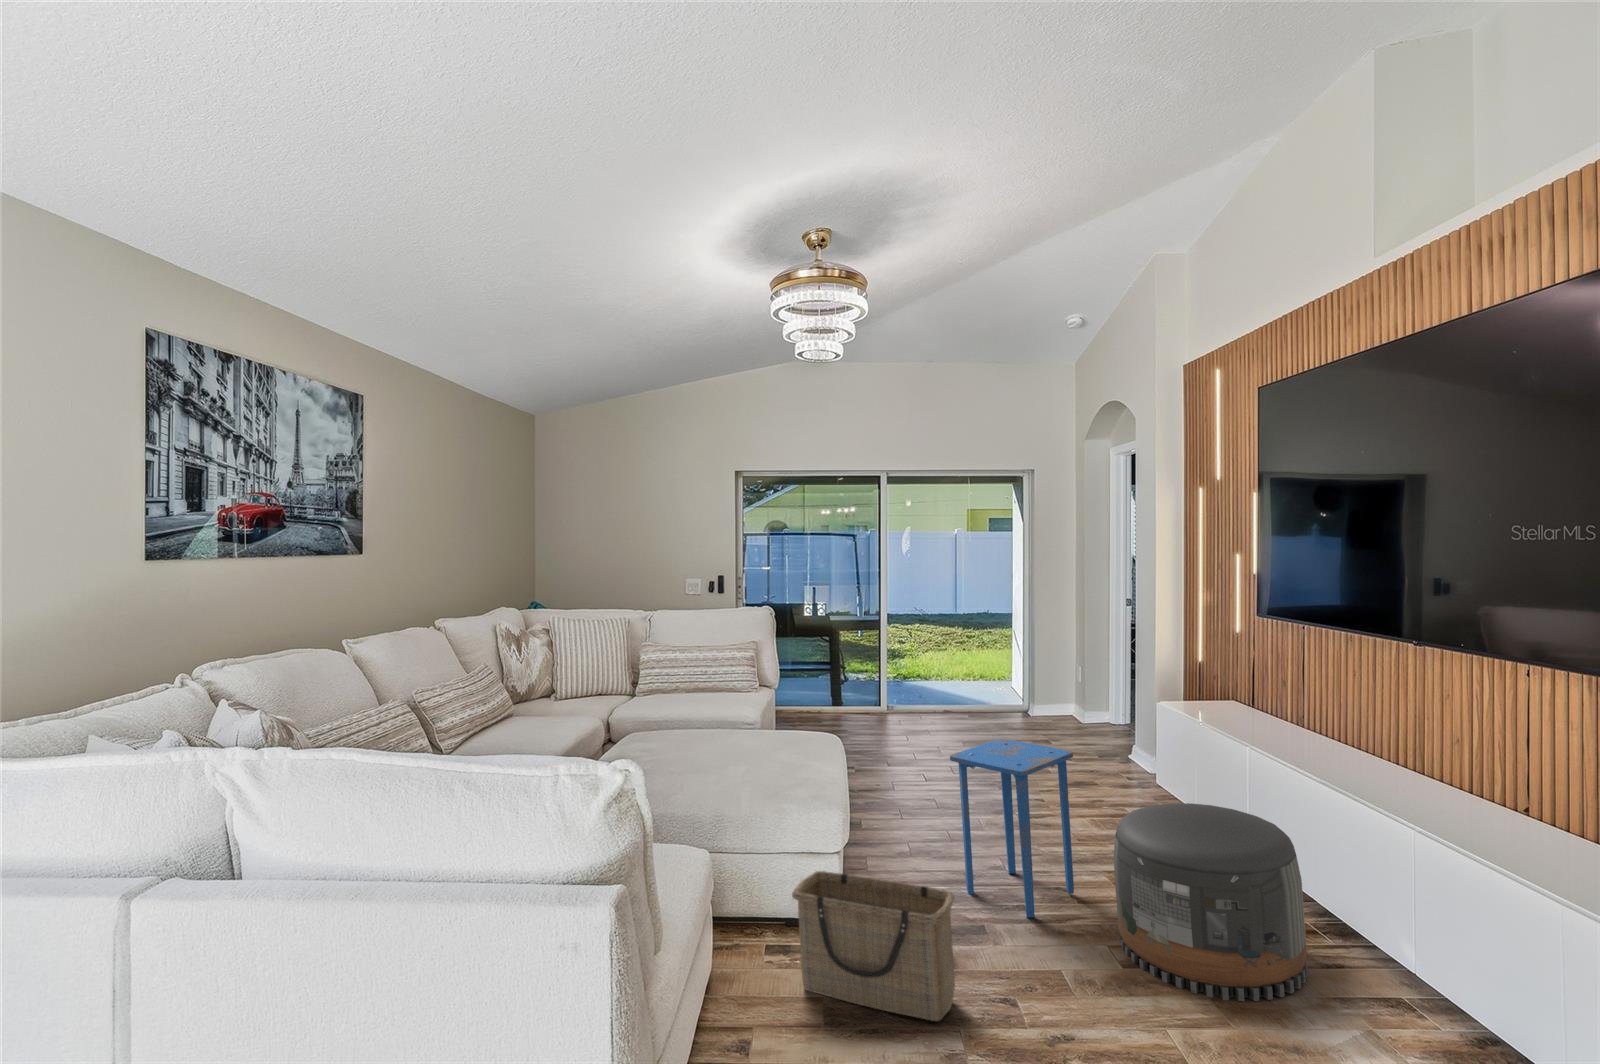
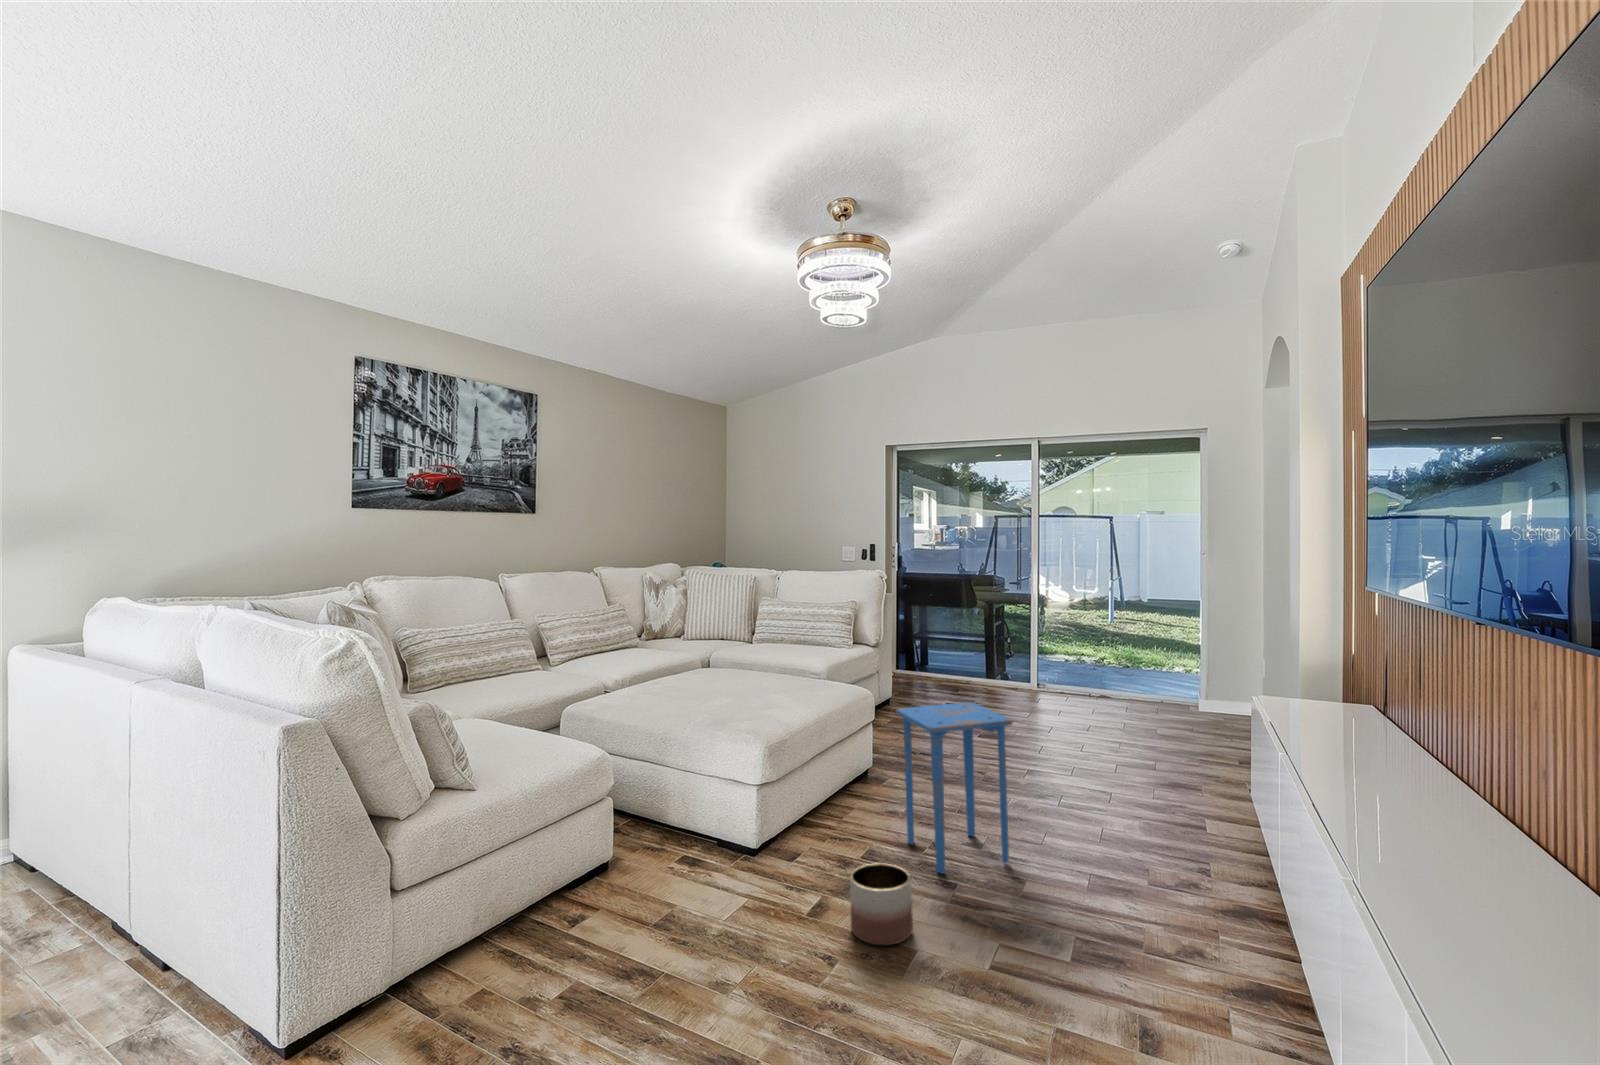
pouf: present [1114,803,1307,1001] -> none [990,782,1186,998]
basket: present [792,871,955,1021] -> none [679,784,793,925]
planter: none [1016,920,1085,1007] -> present [850,863,913,945]

